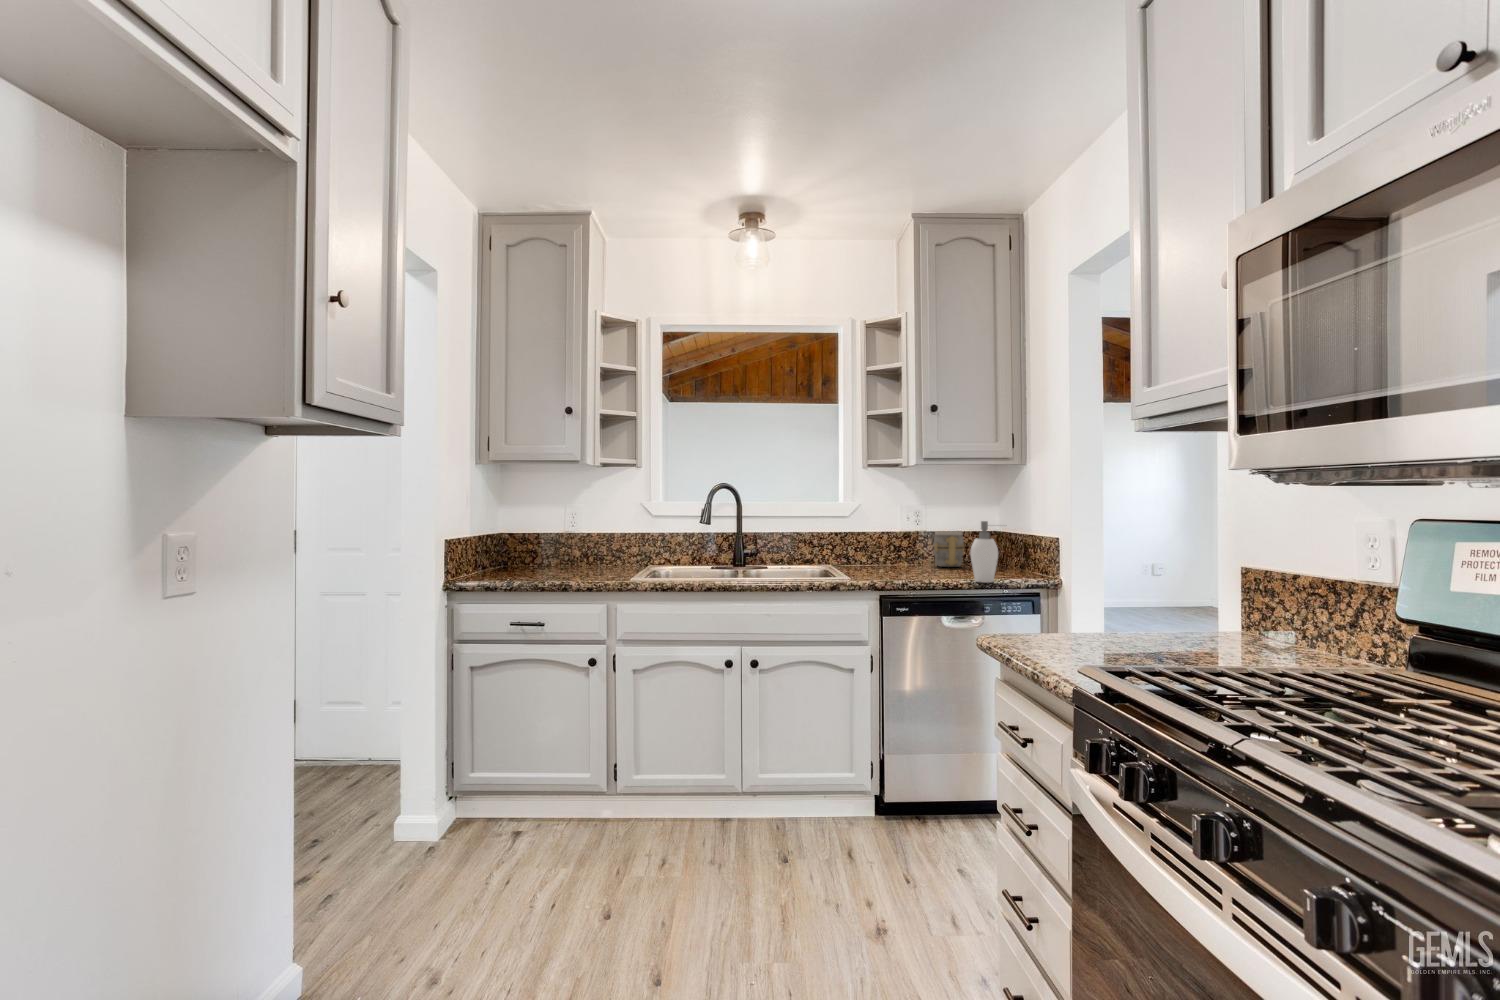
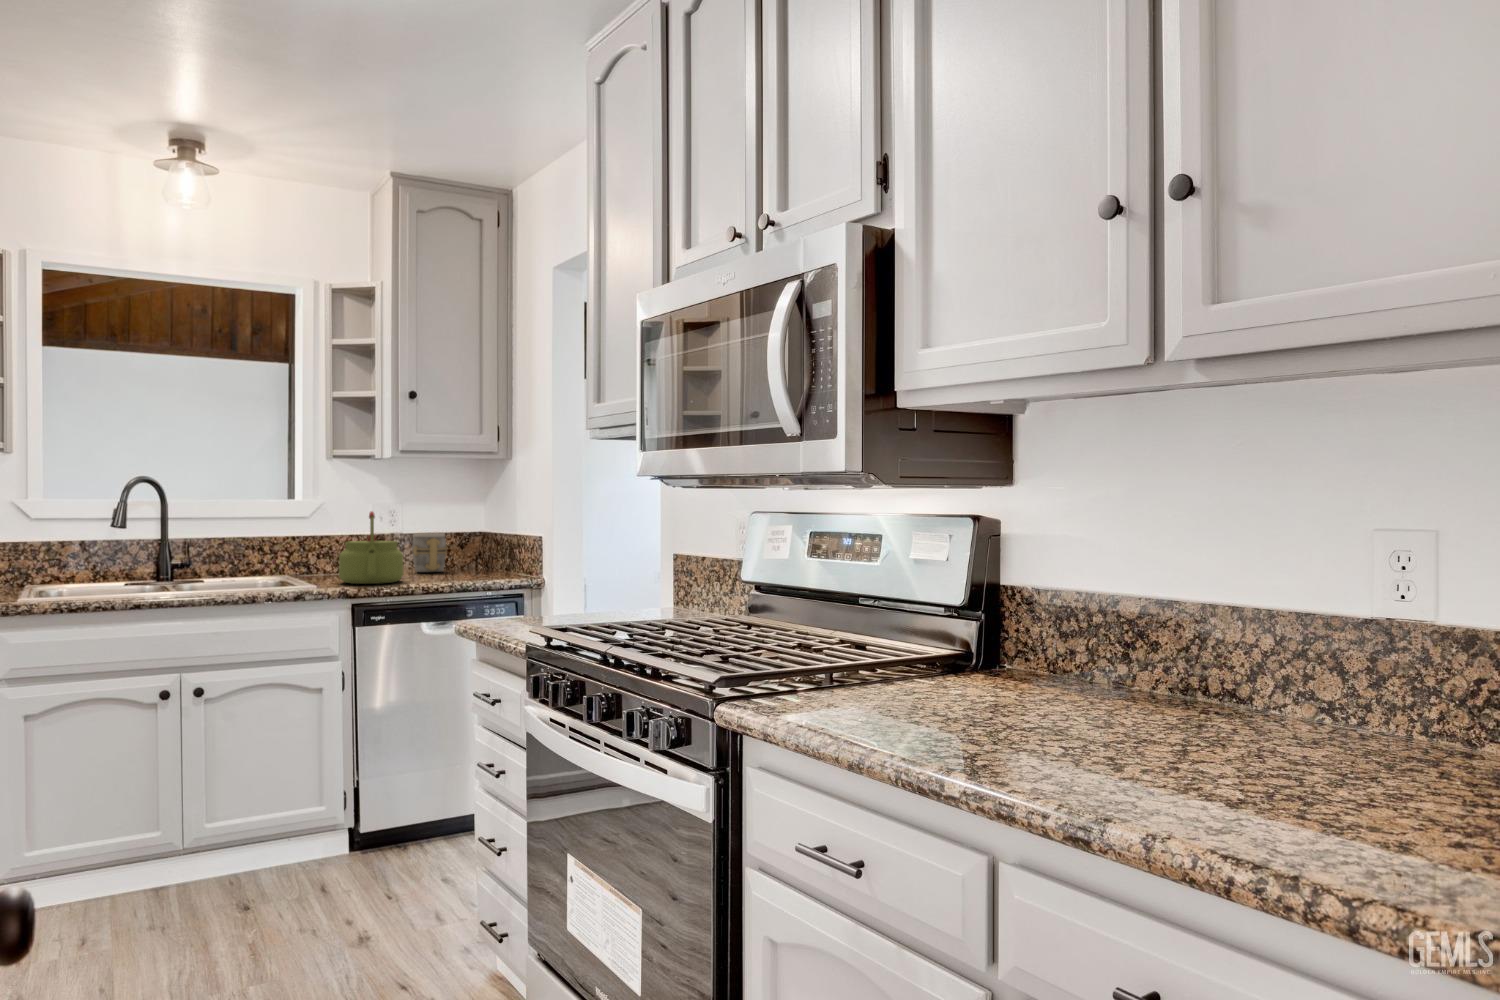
kettle: none [870,512,925,577] -> present [339,512,404,584]
soap dispenser: present [970,521,998,583] -> none [453,520,490,585]

